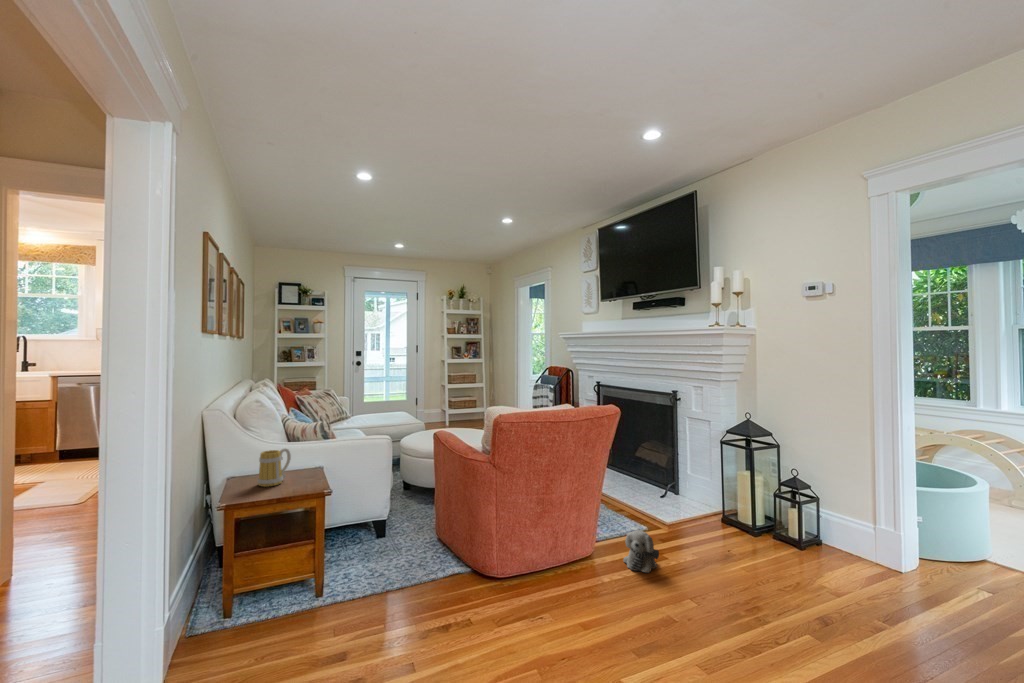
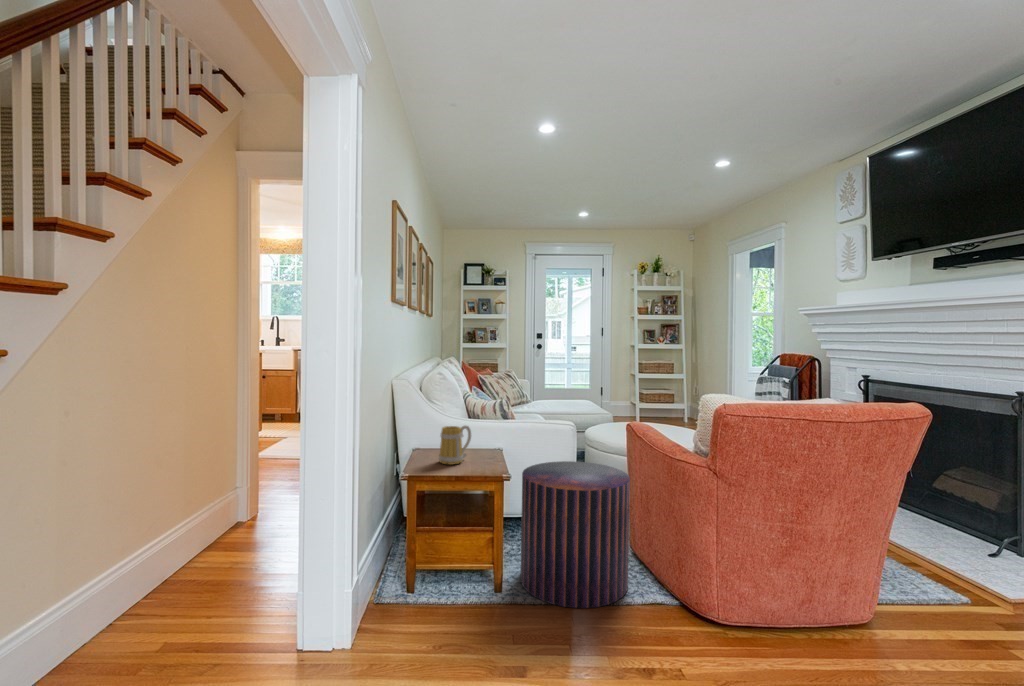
pouf: none [340,470,434,596] -> present [521,461,630,608]
plush toy: present [624,530,659,573] -> none [904,587,971,653]

